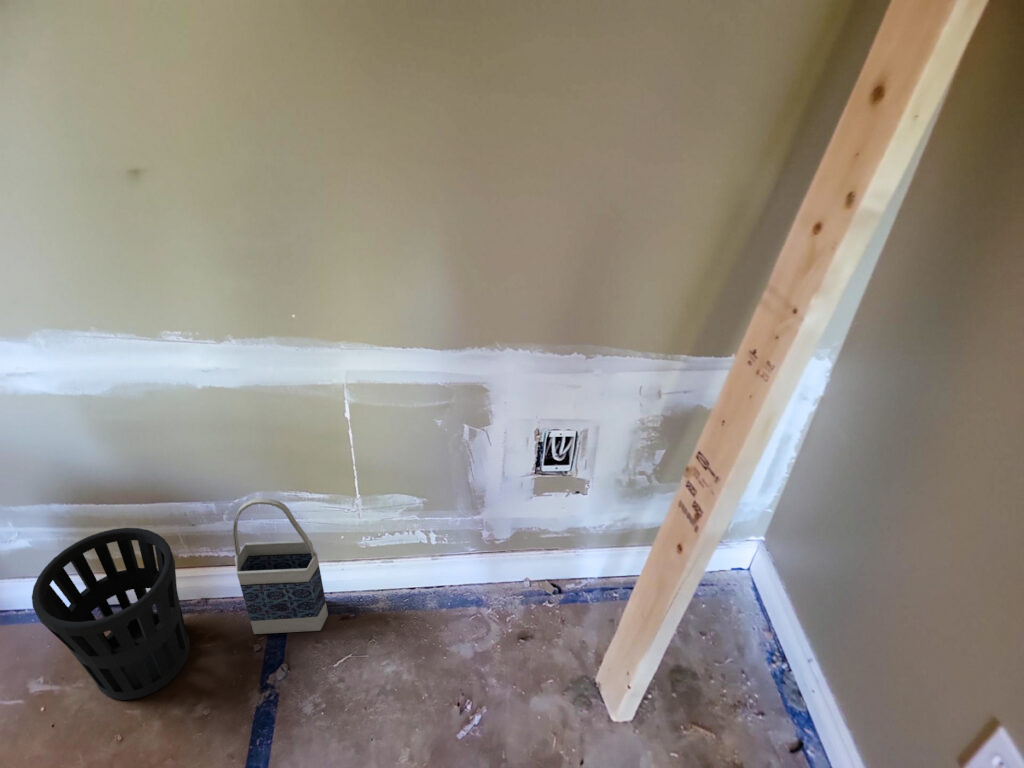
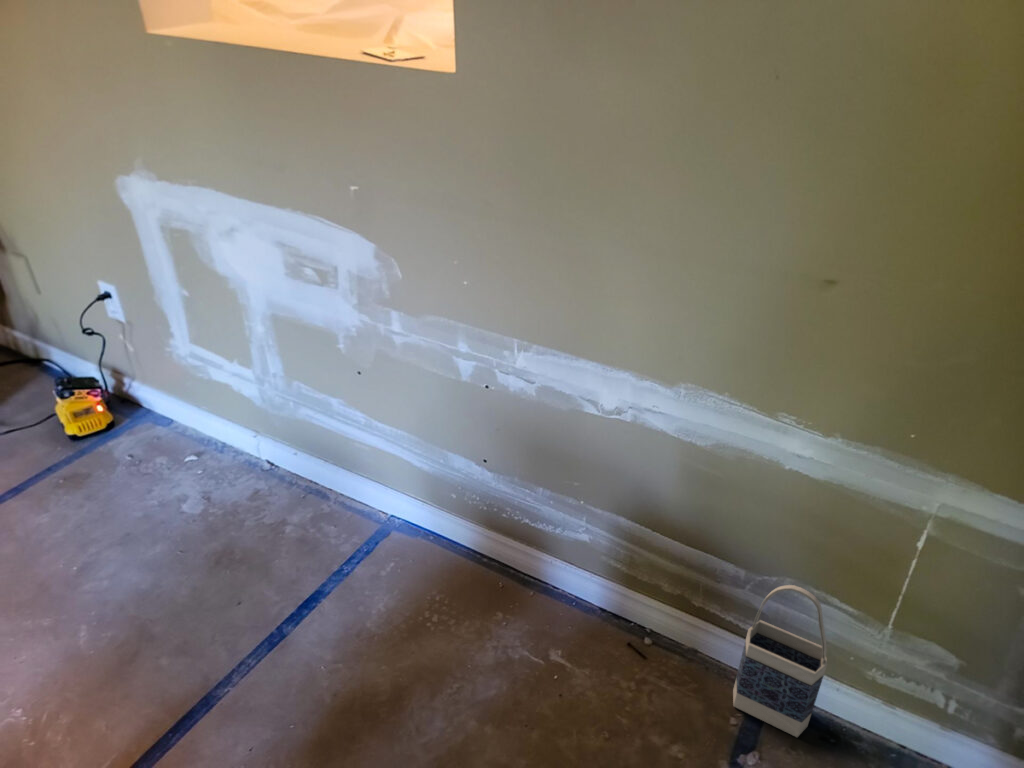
wastebasket: present [32,528,190,700] -> none [594,555,703,710]

